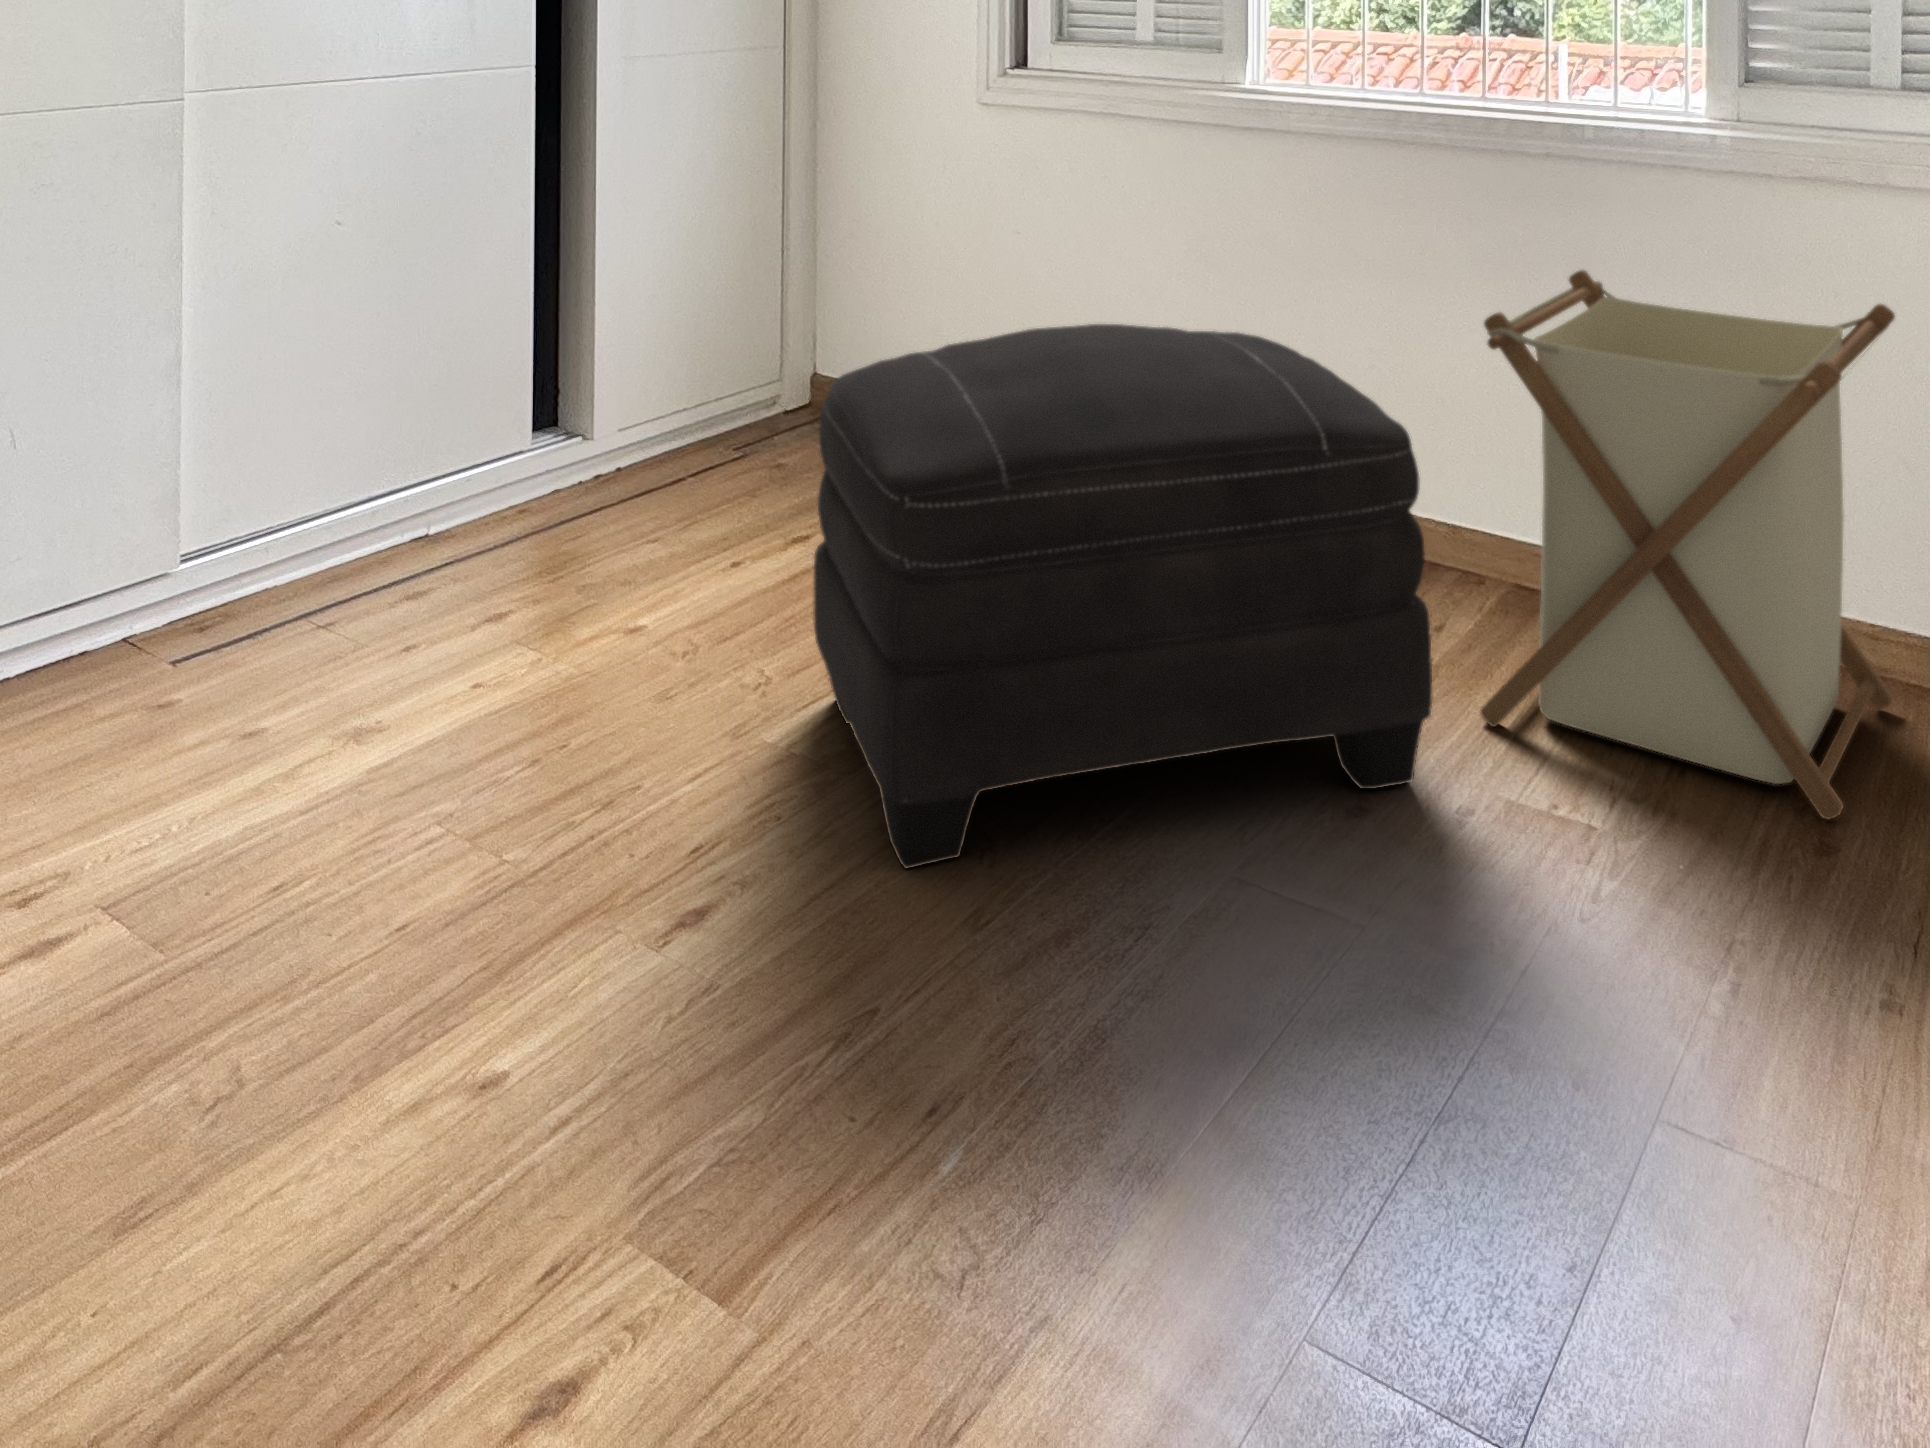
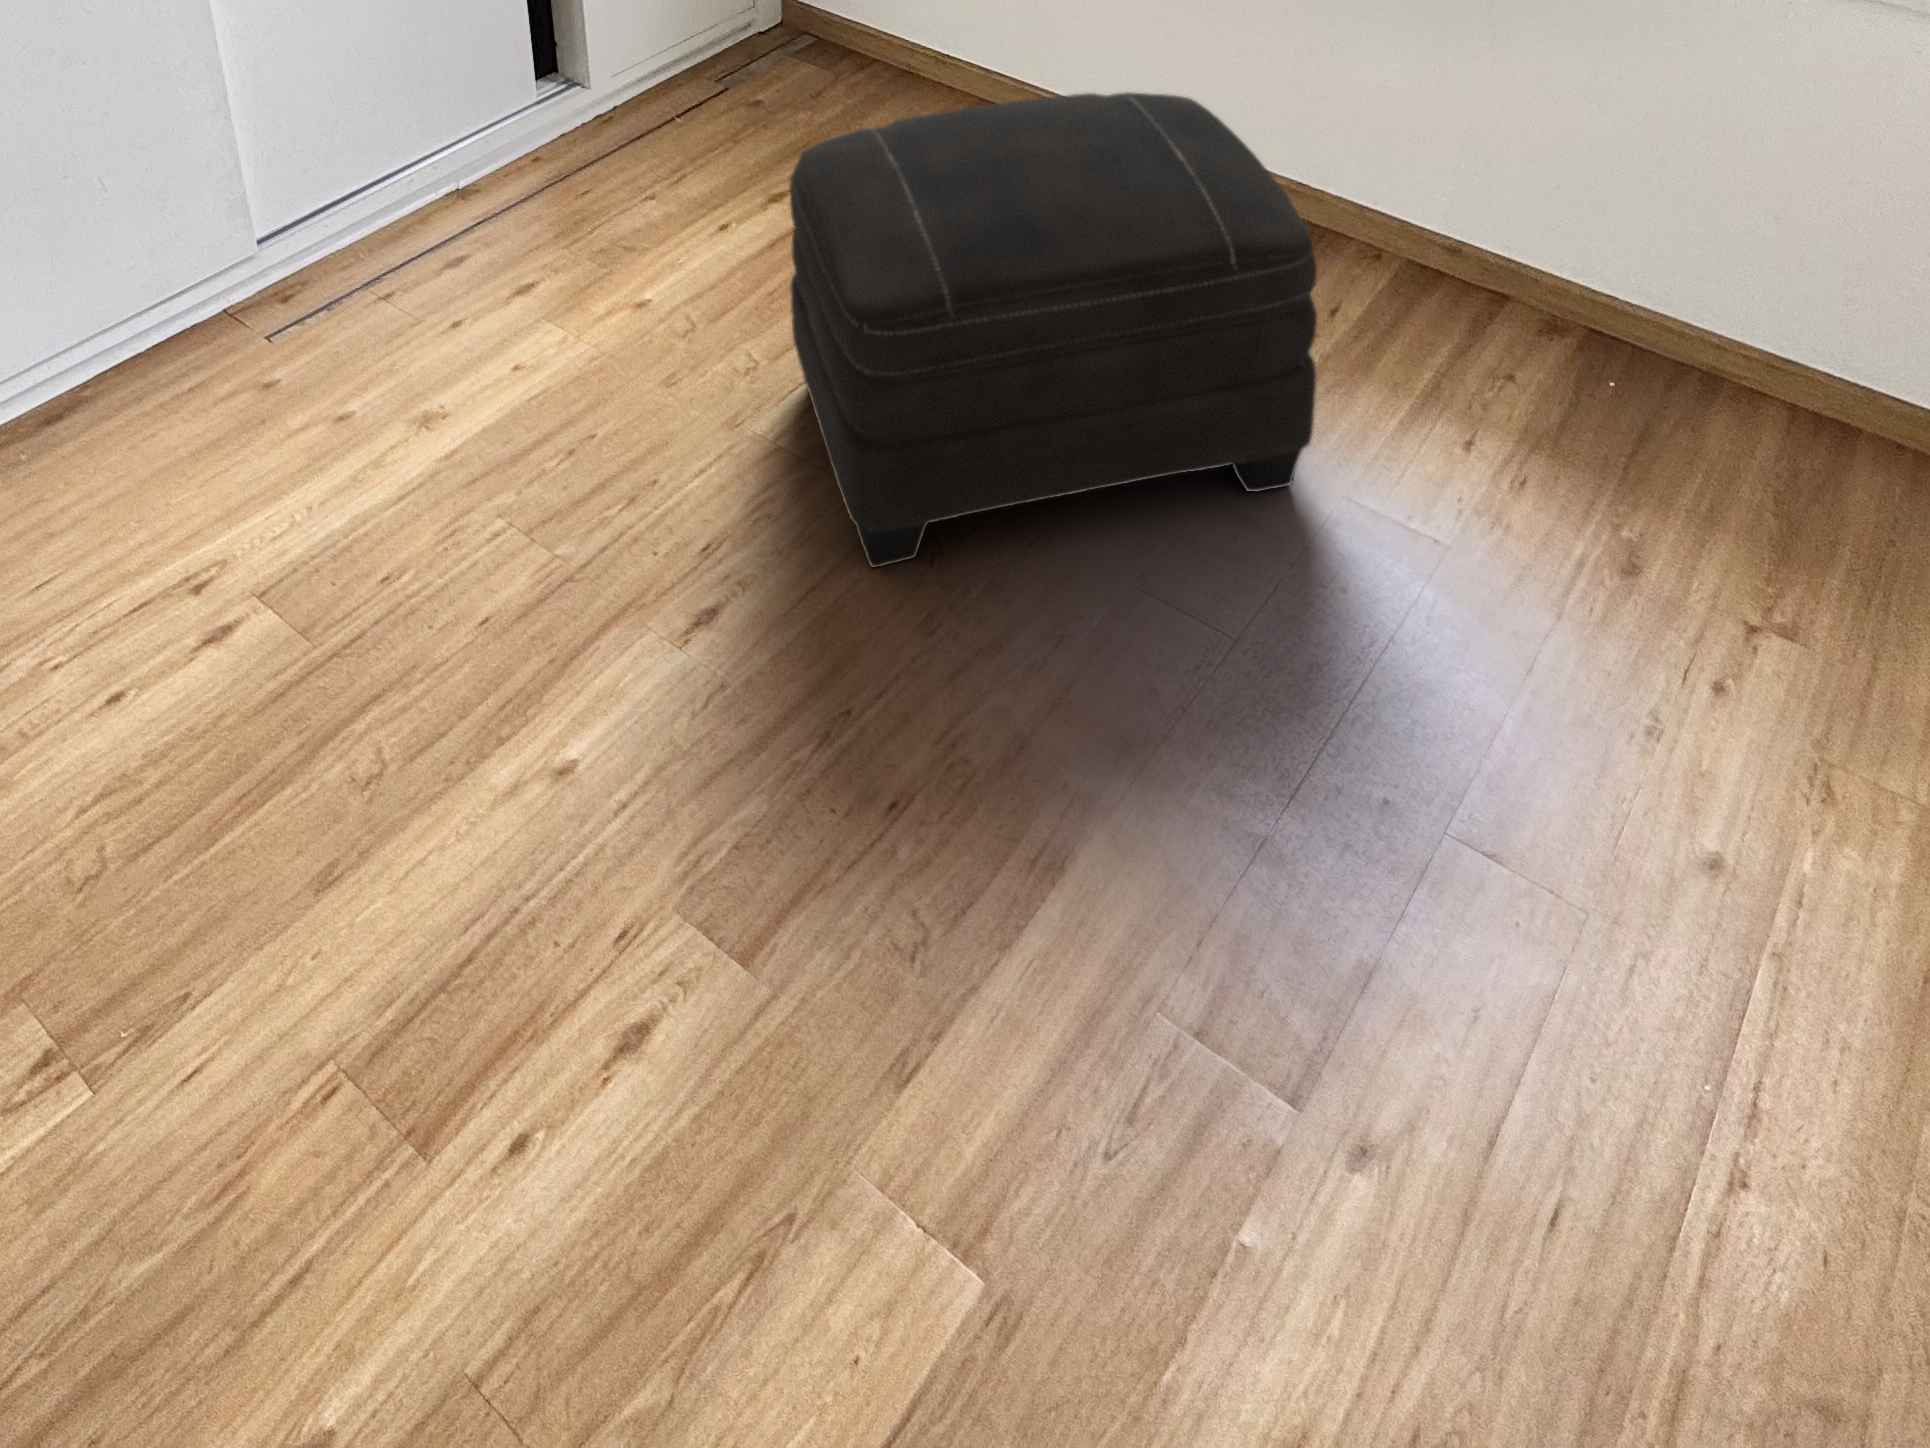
laundry basket: present [1480,269,1895,820] -> none [1356,25,1786,533]

